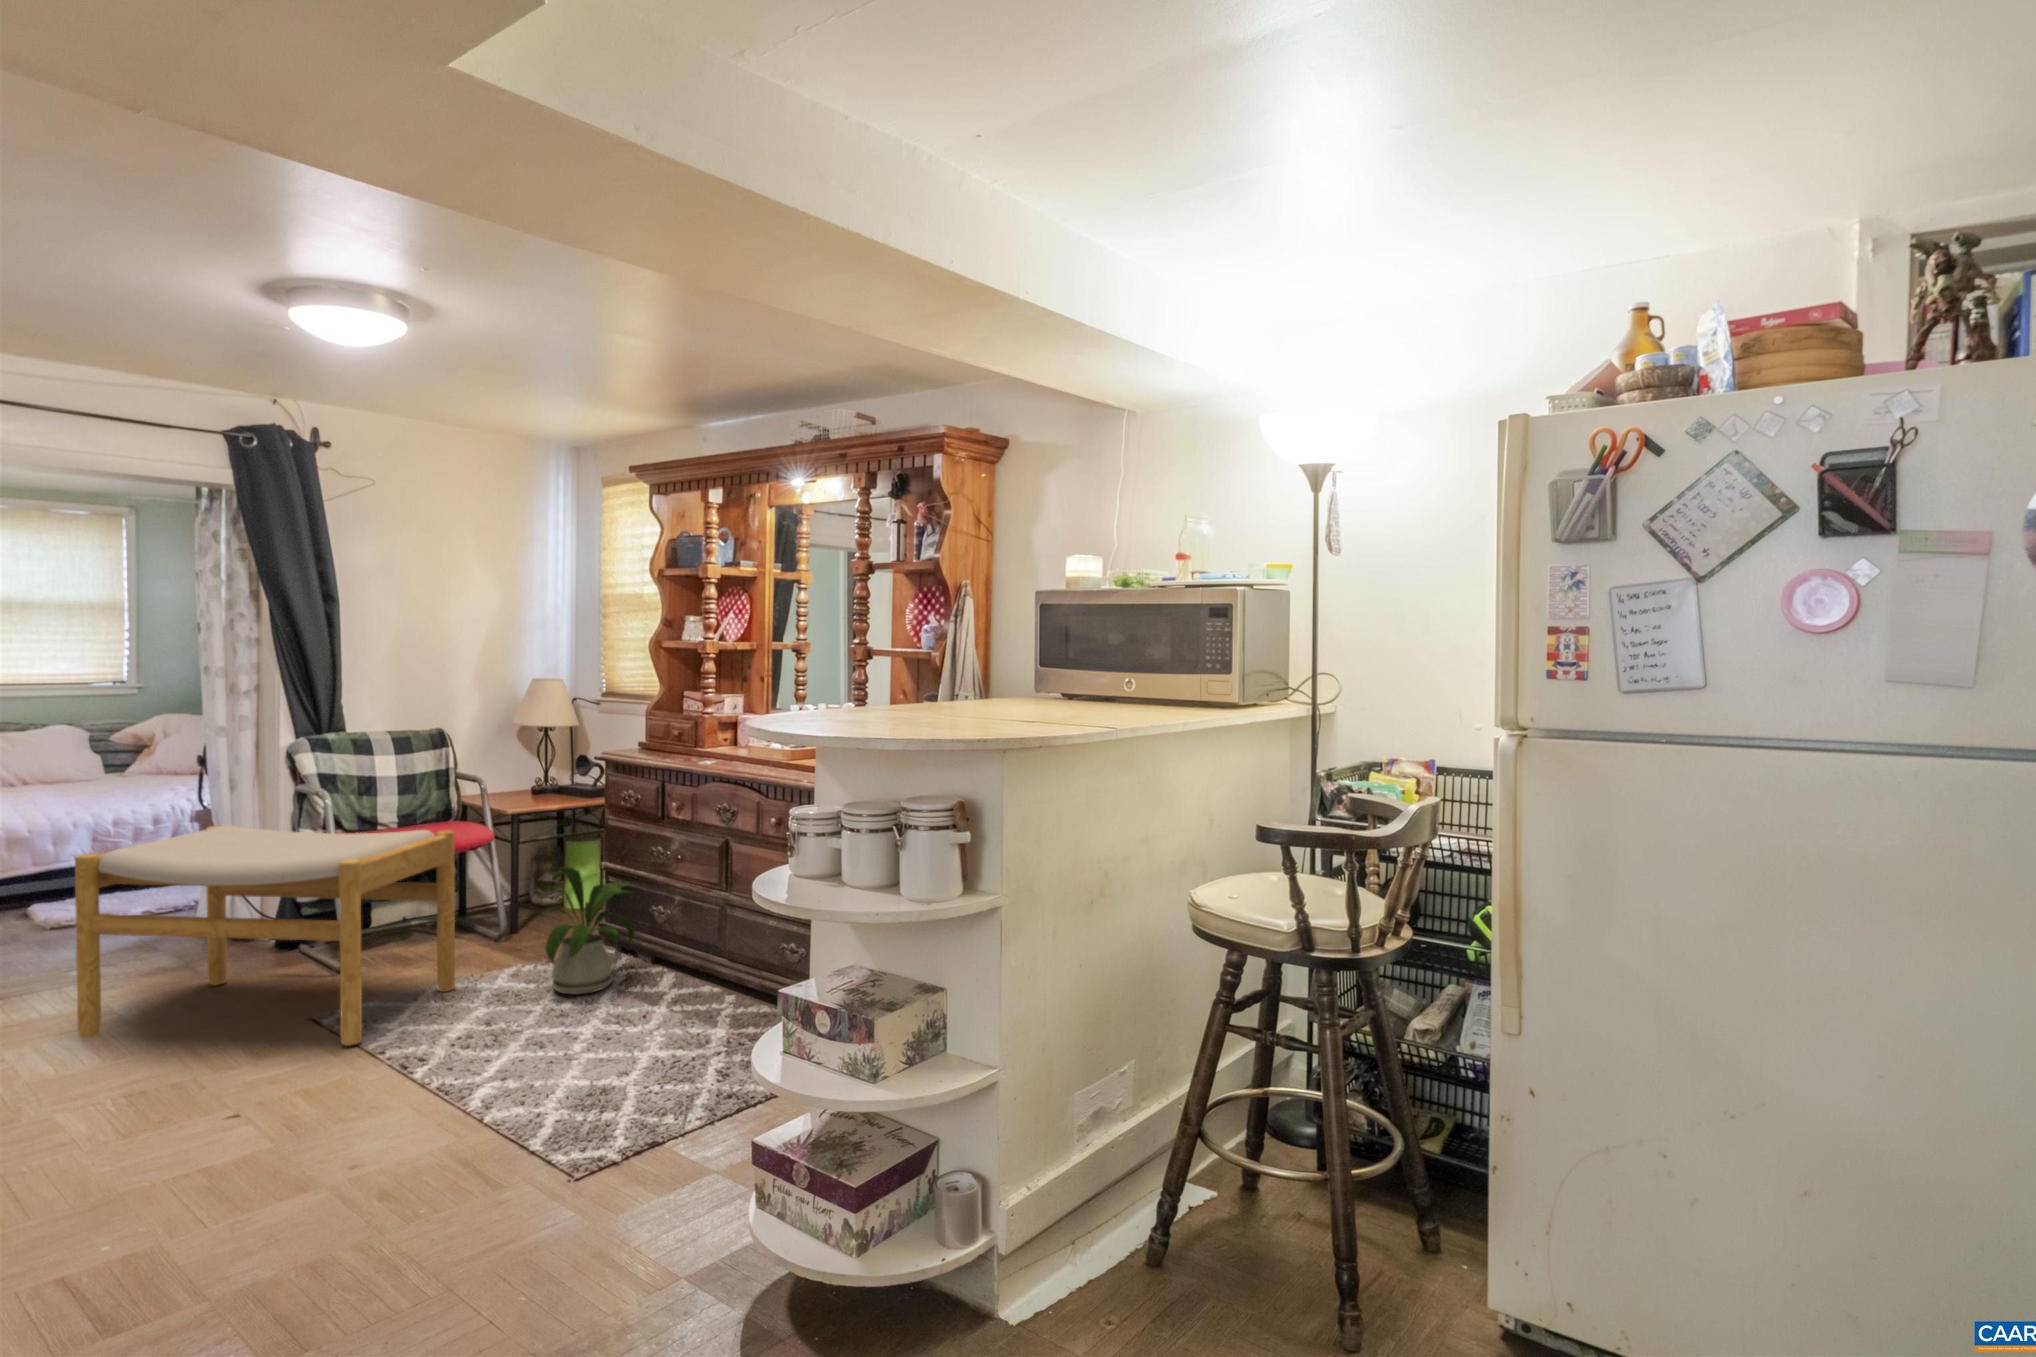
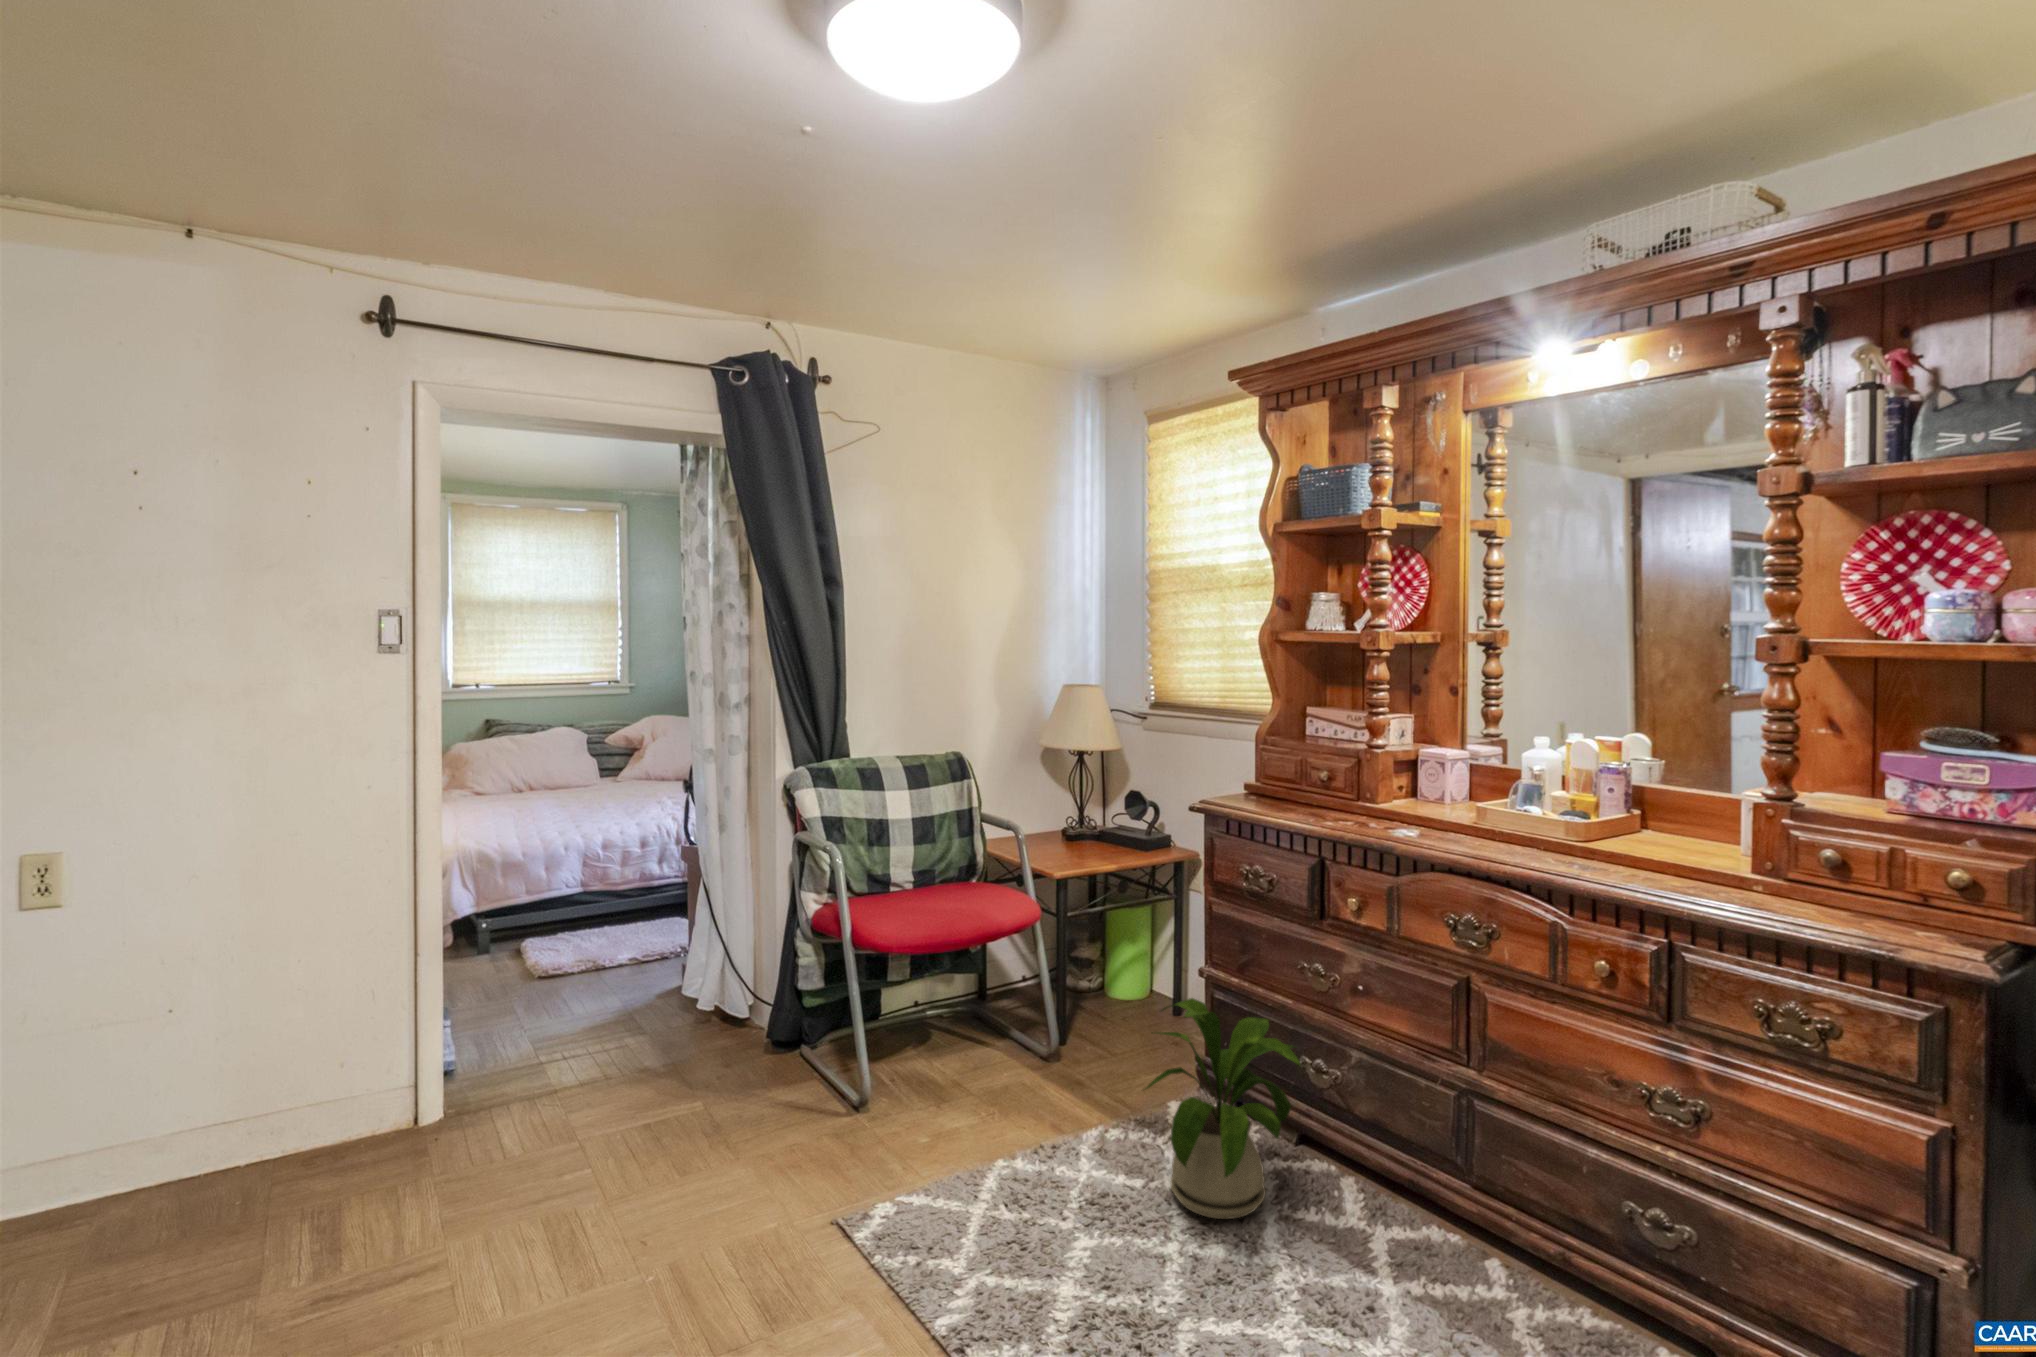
footstool: present [75,826,455,1046] -> none [541,894,1023,1312]

